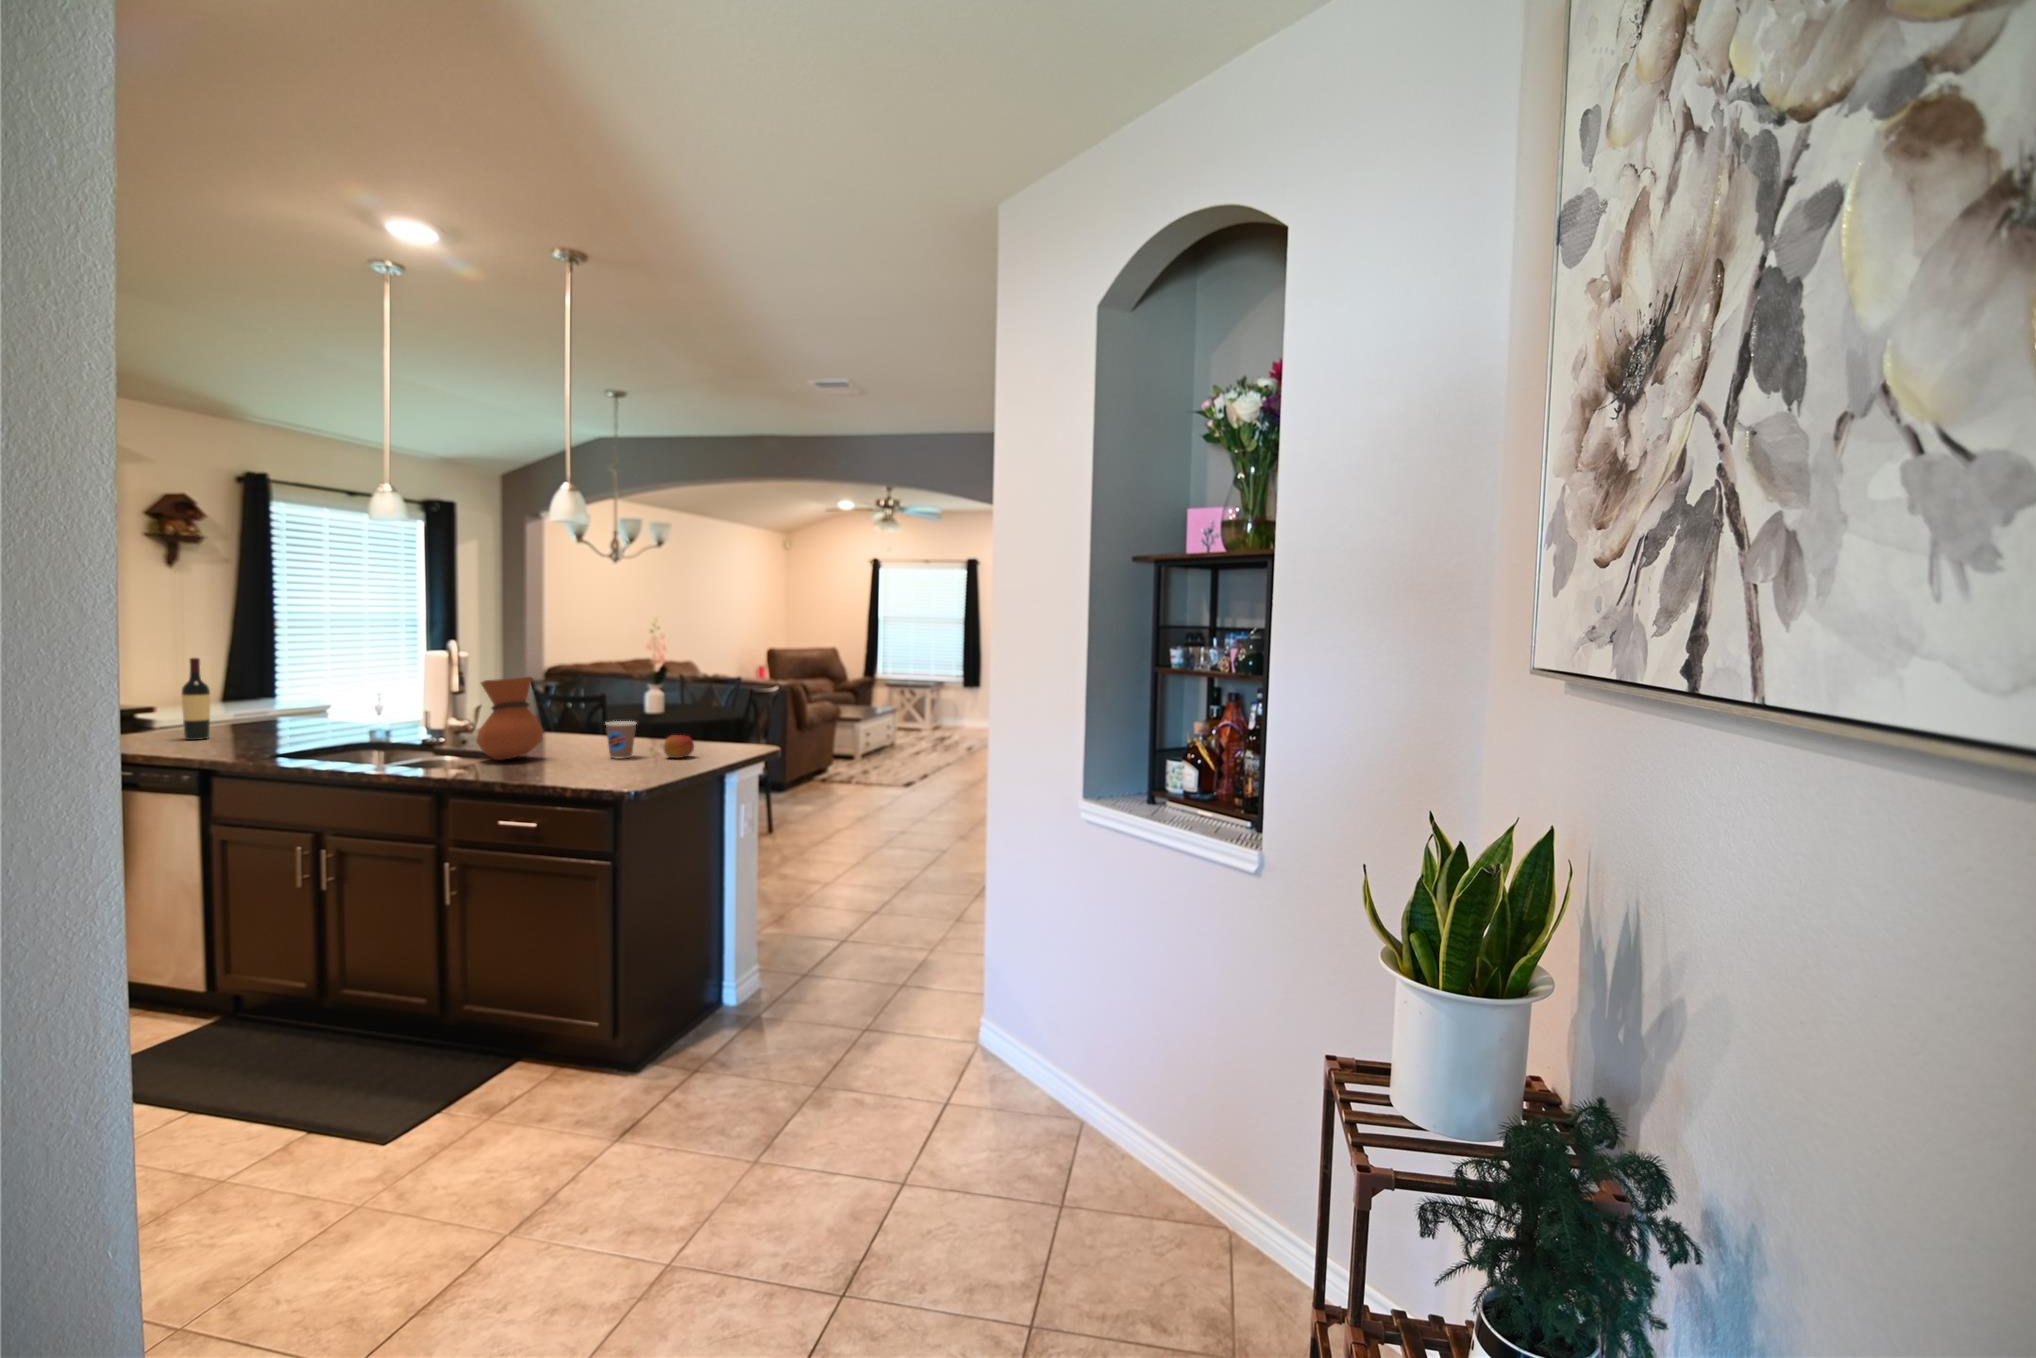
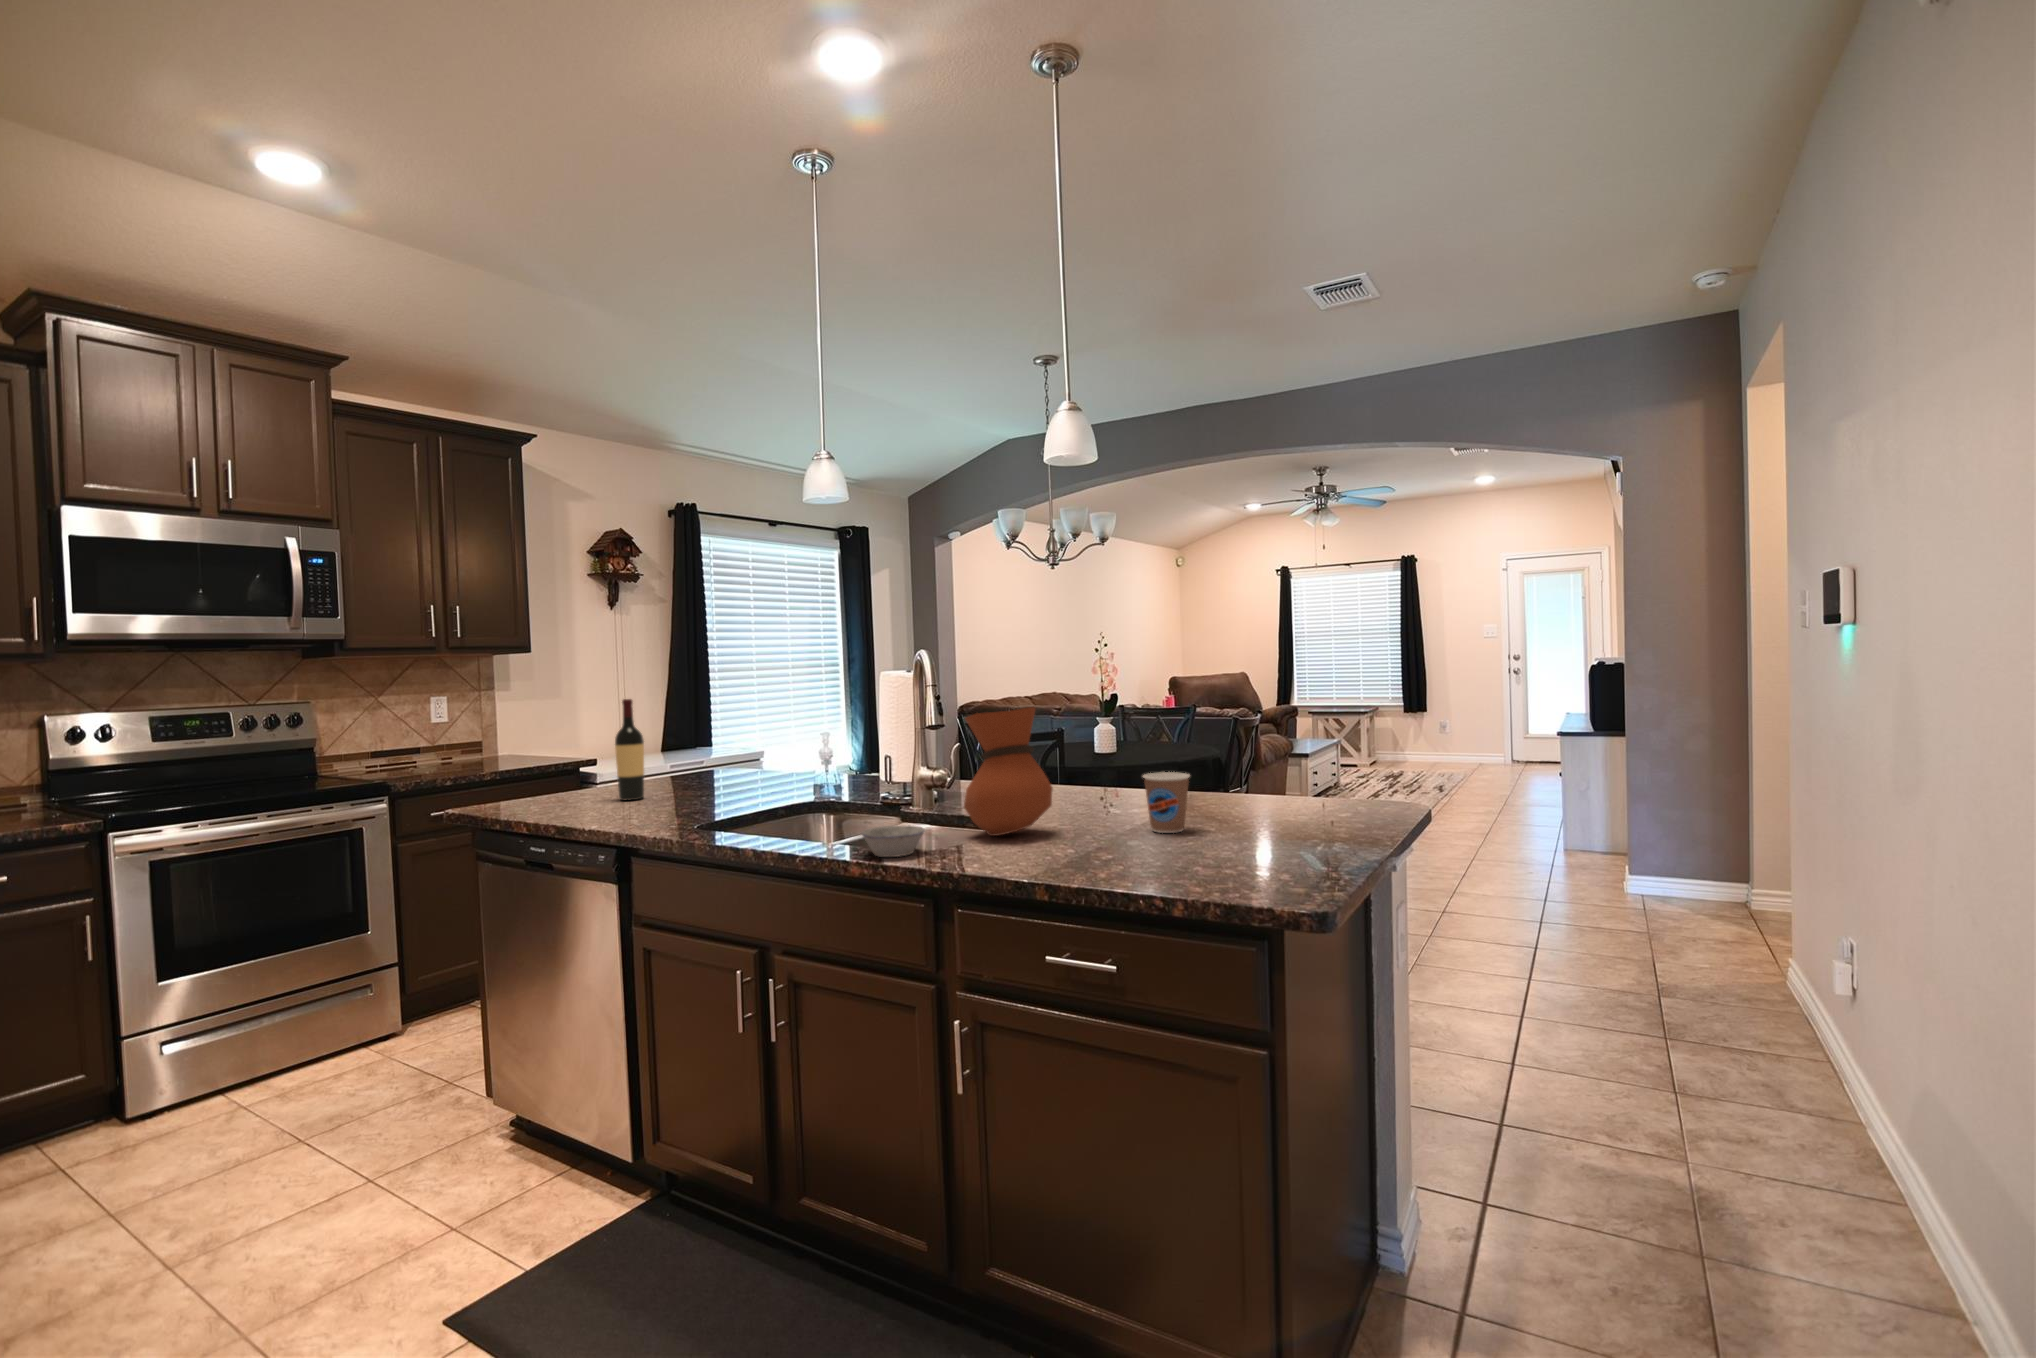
apple: present [664,735,694,758] -> none [1236,794,1283,832]
bowl: none [392,752,442,772] -> present [862,826,925,857]

